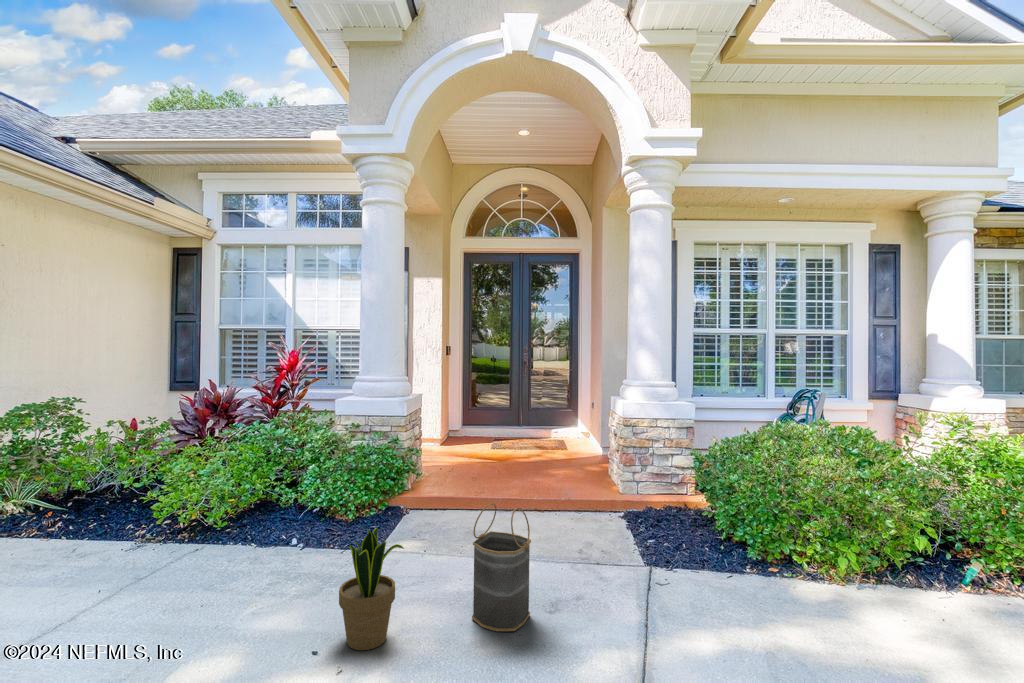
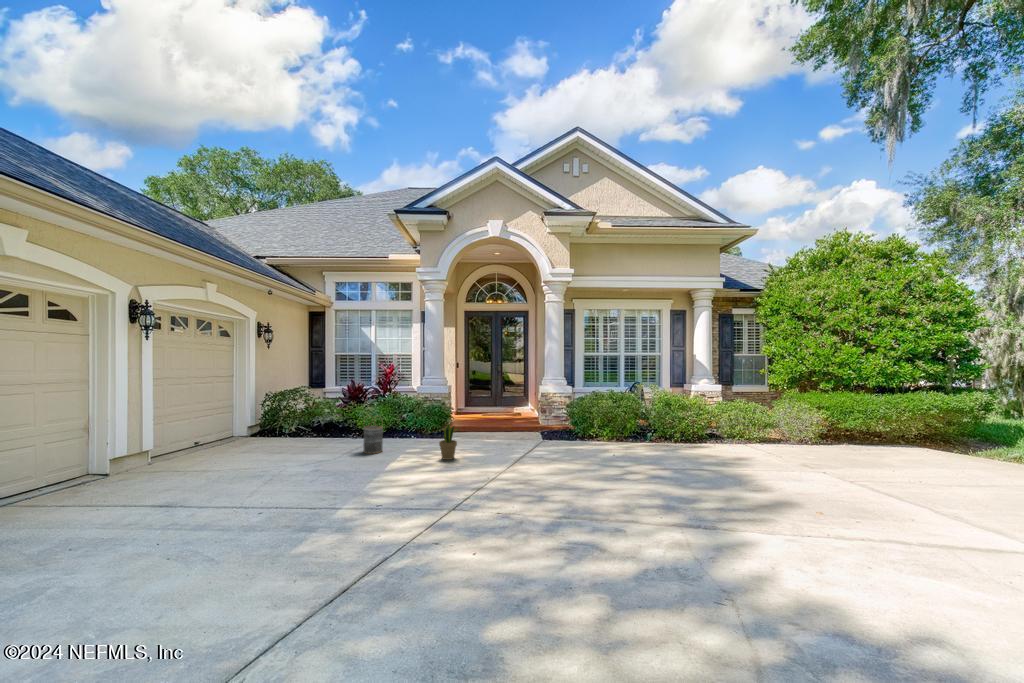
basket: present [472,503,531,631] -> present [363,426,383,454]

